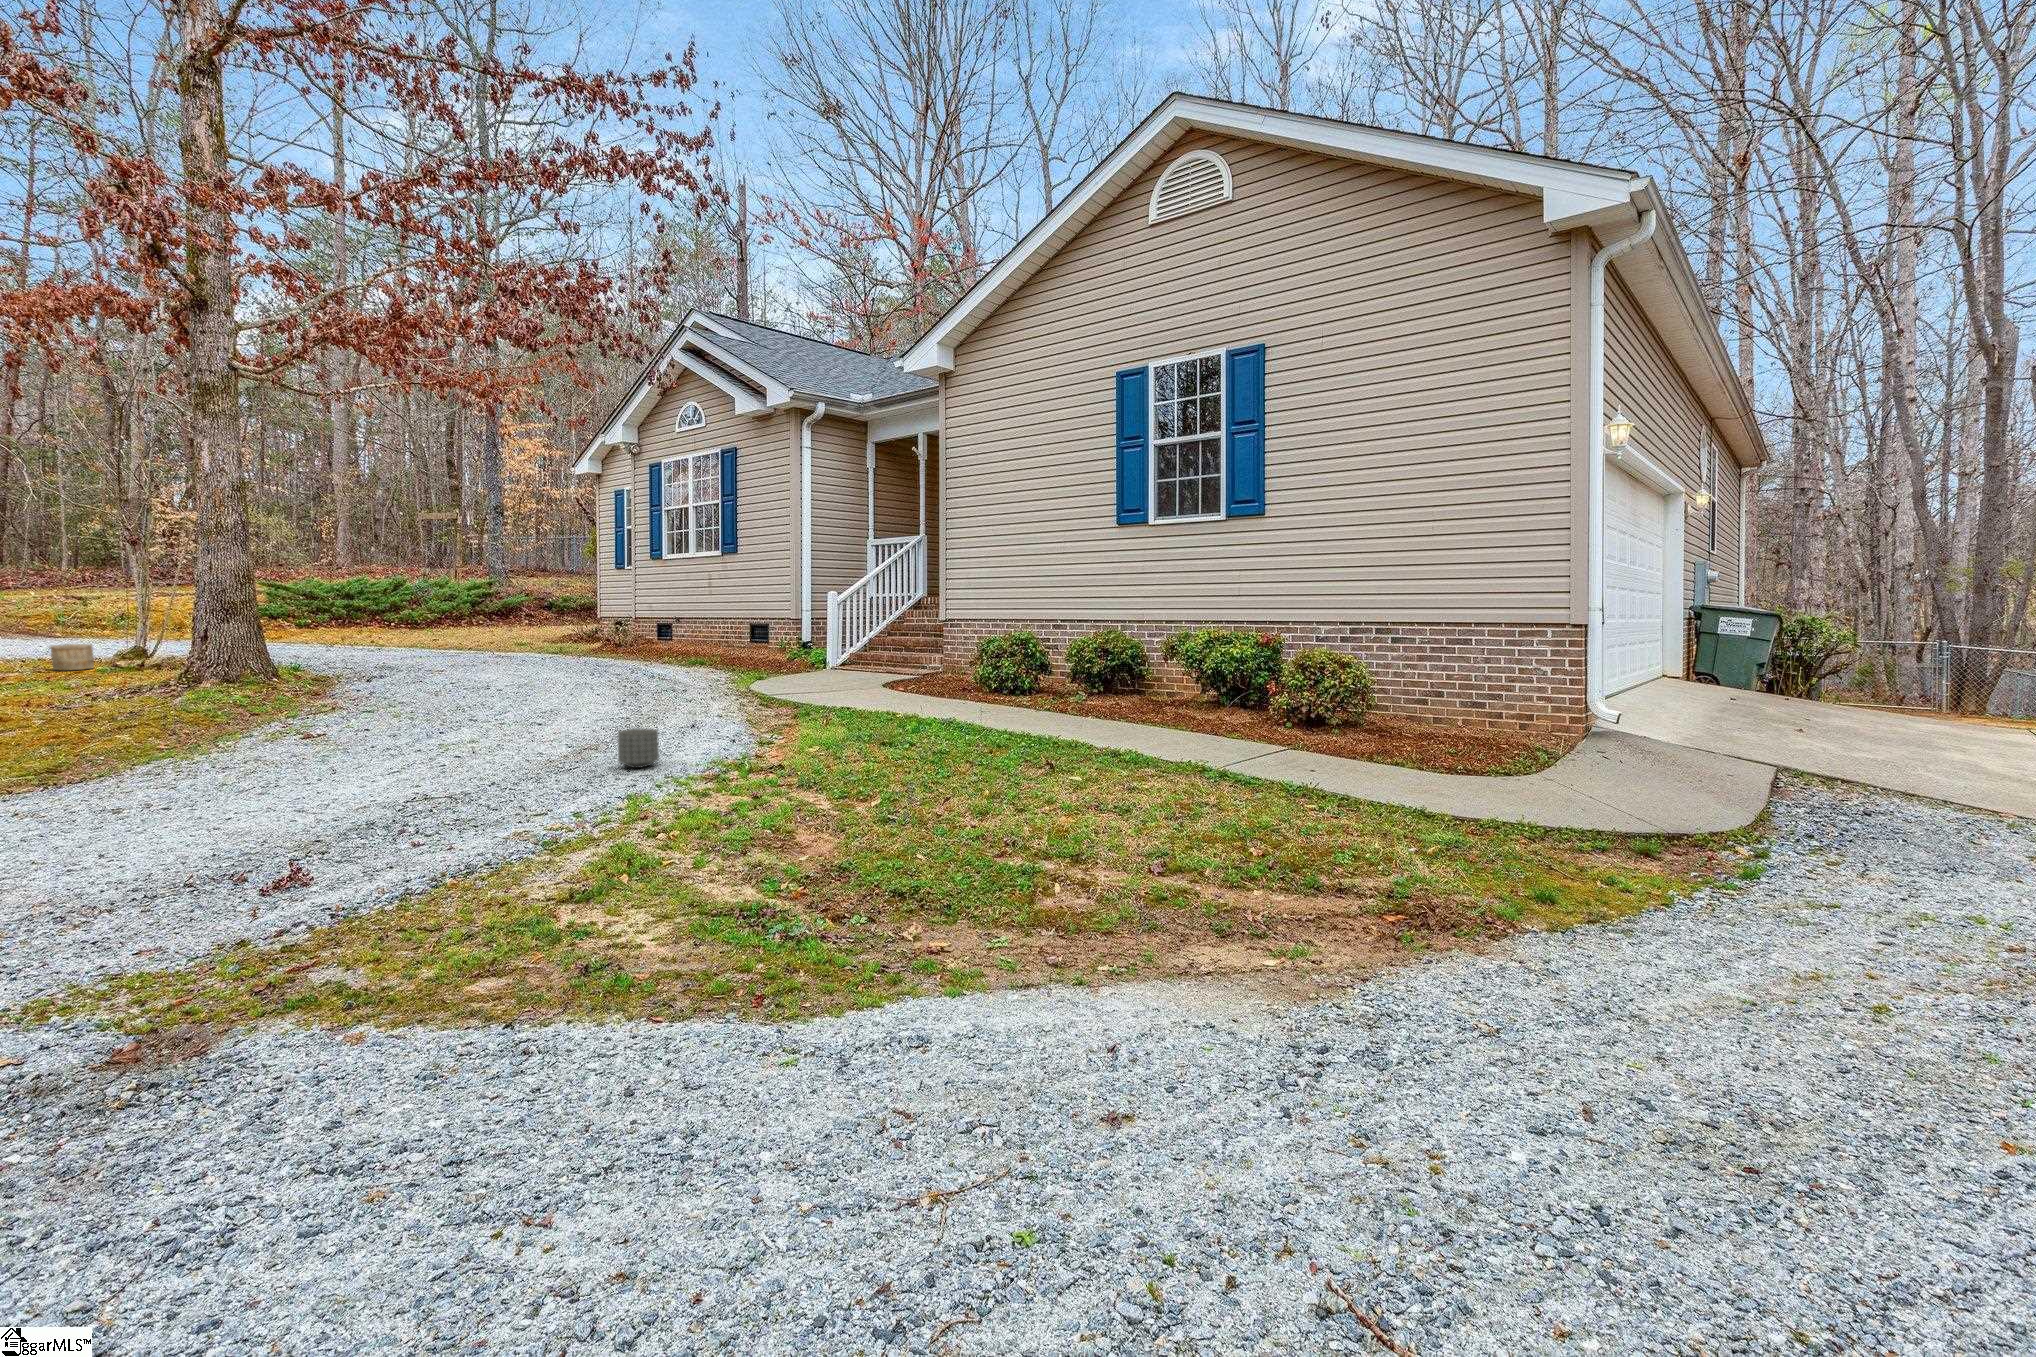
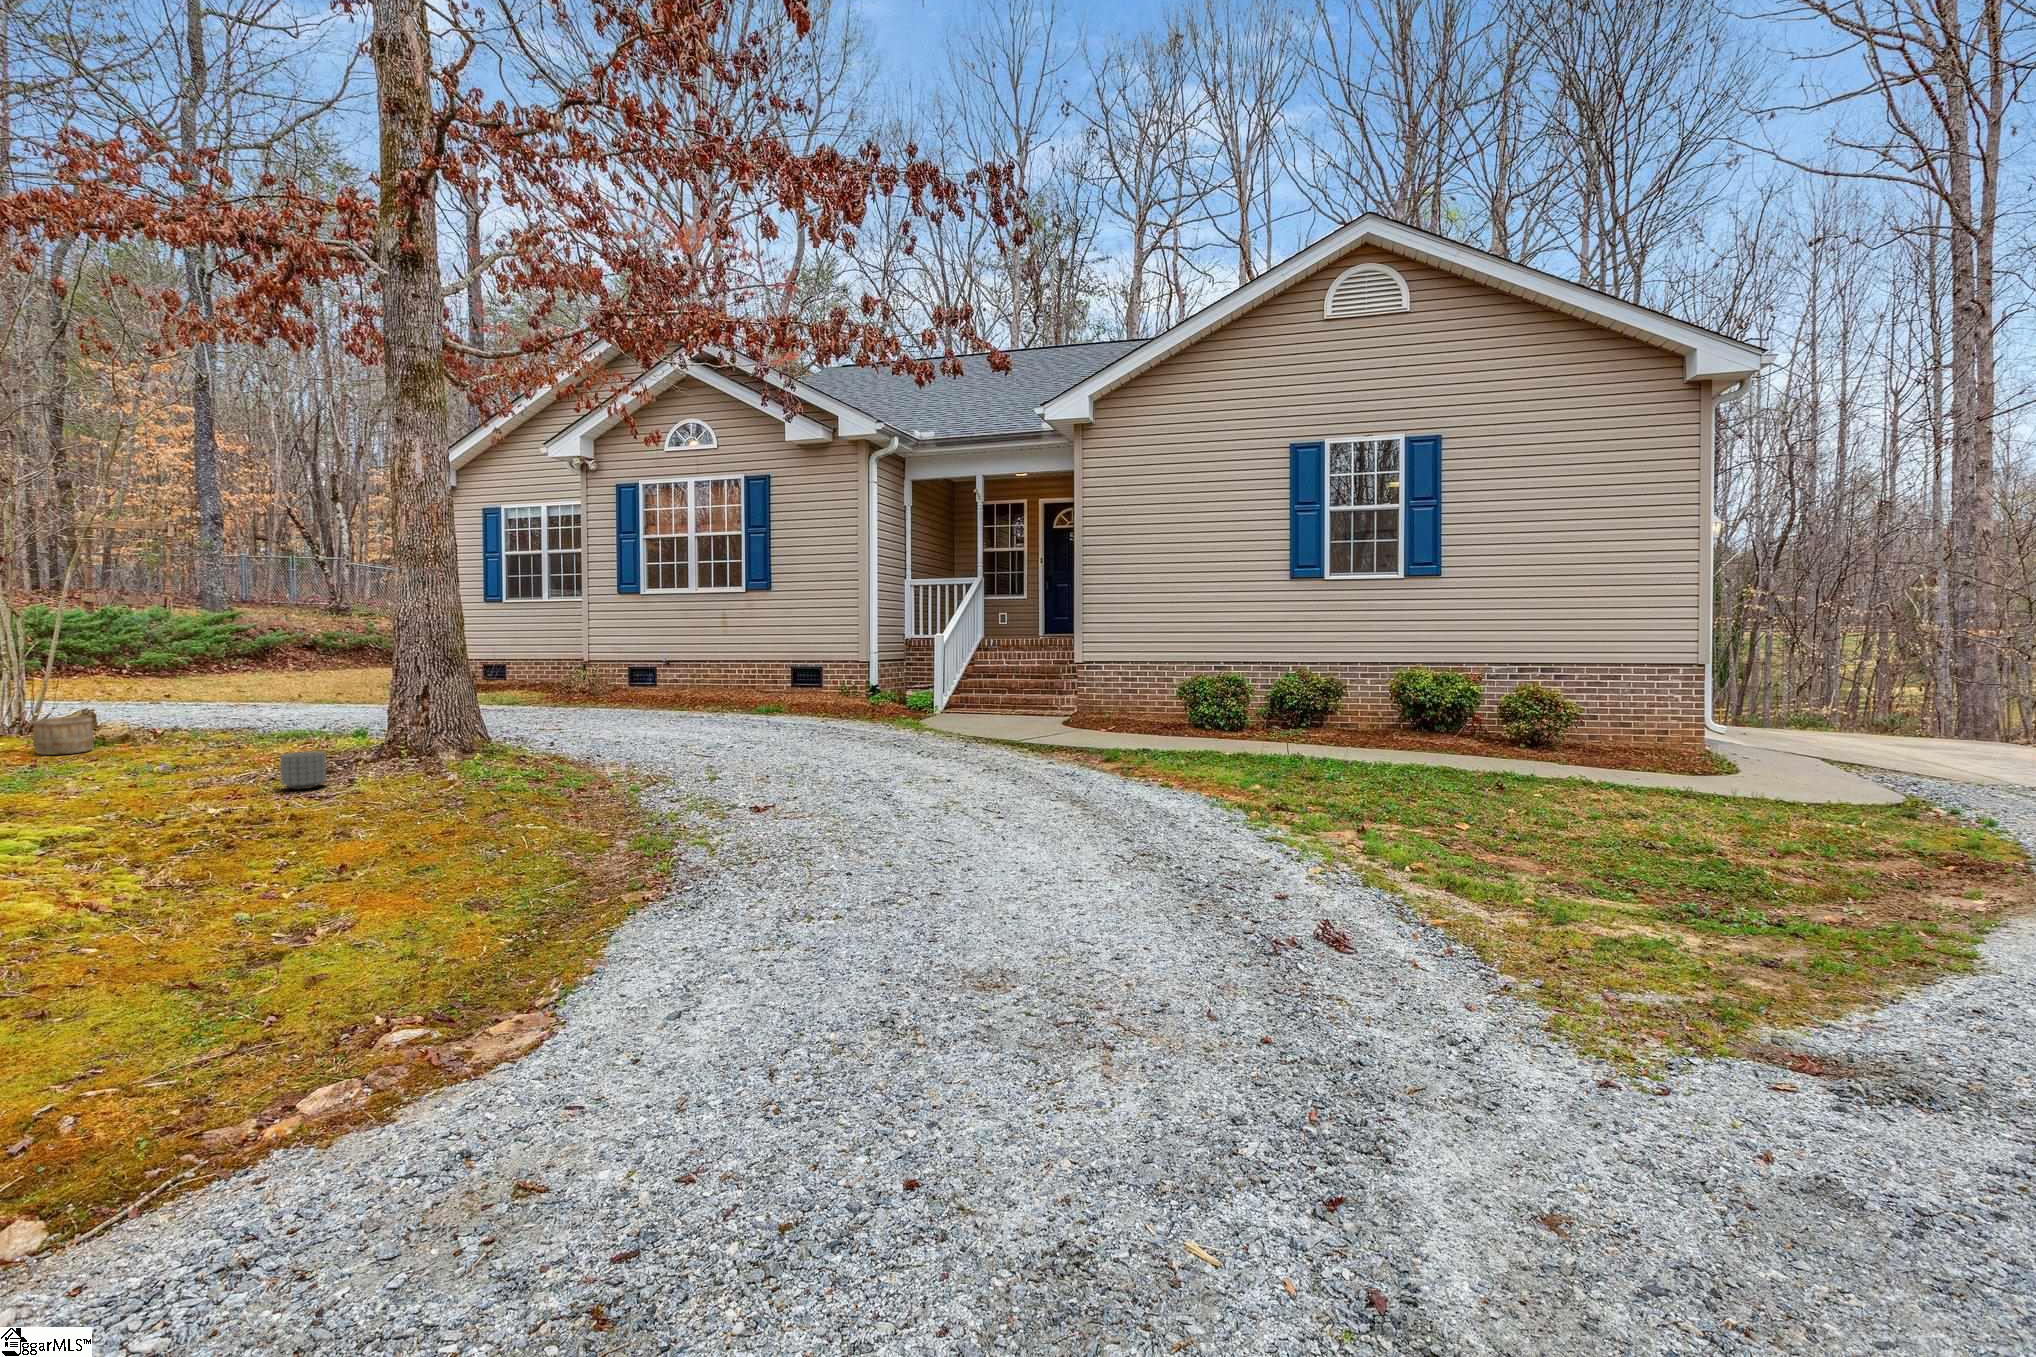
planter: present [618,728,659,768] -> present [280,751,326,789]

